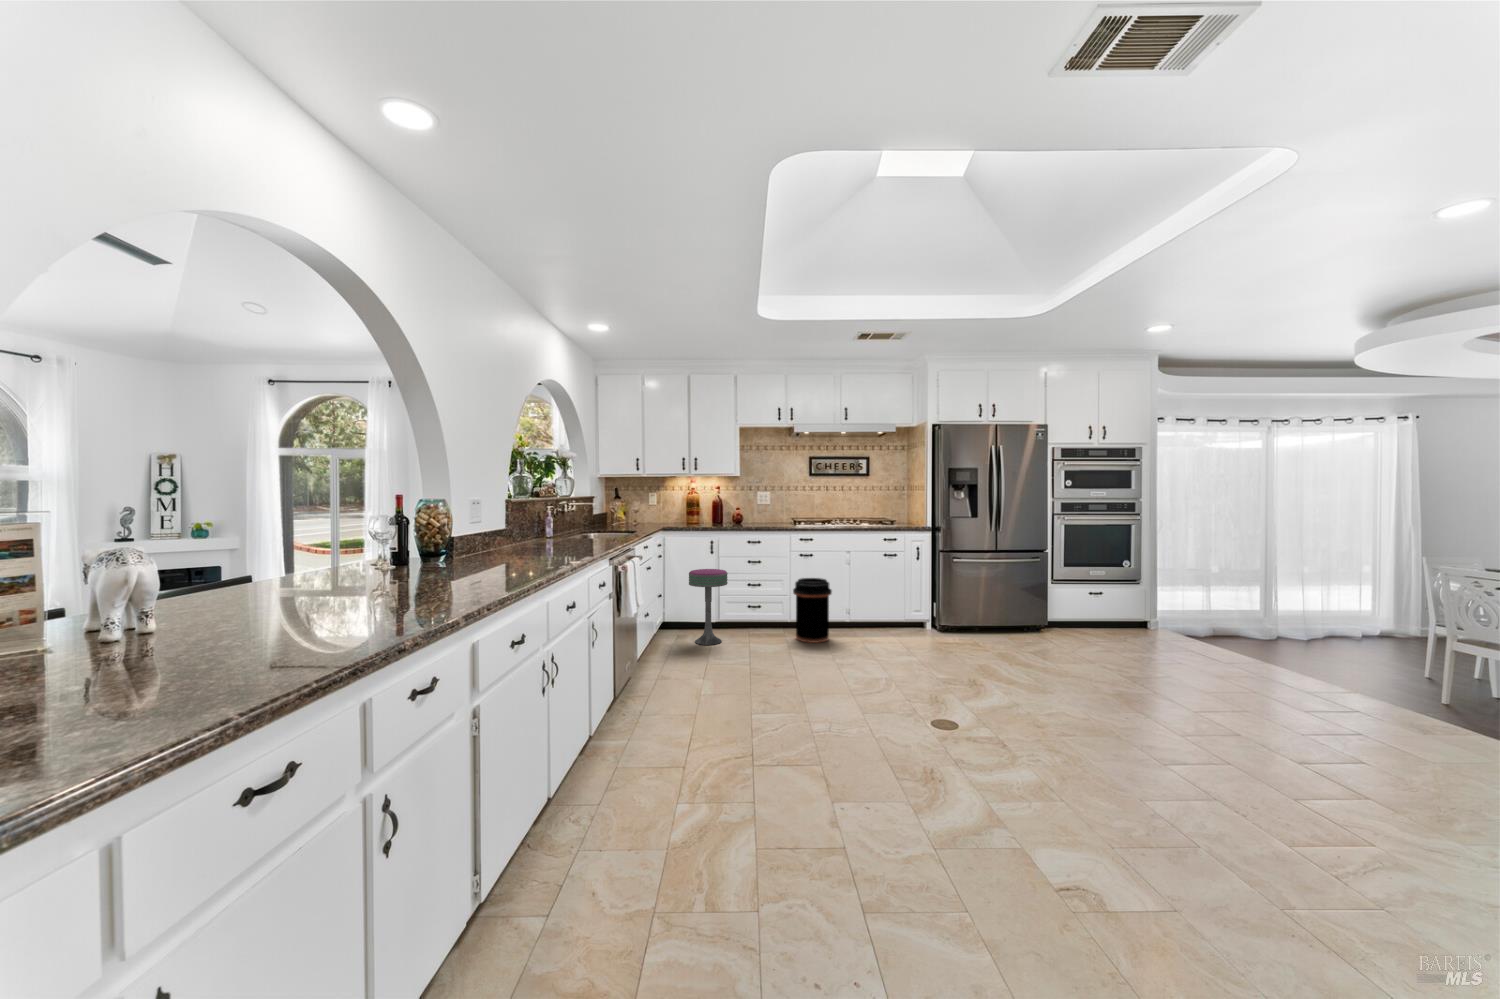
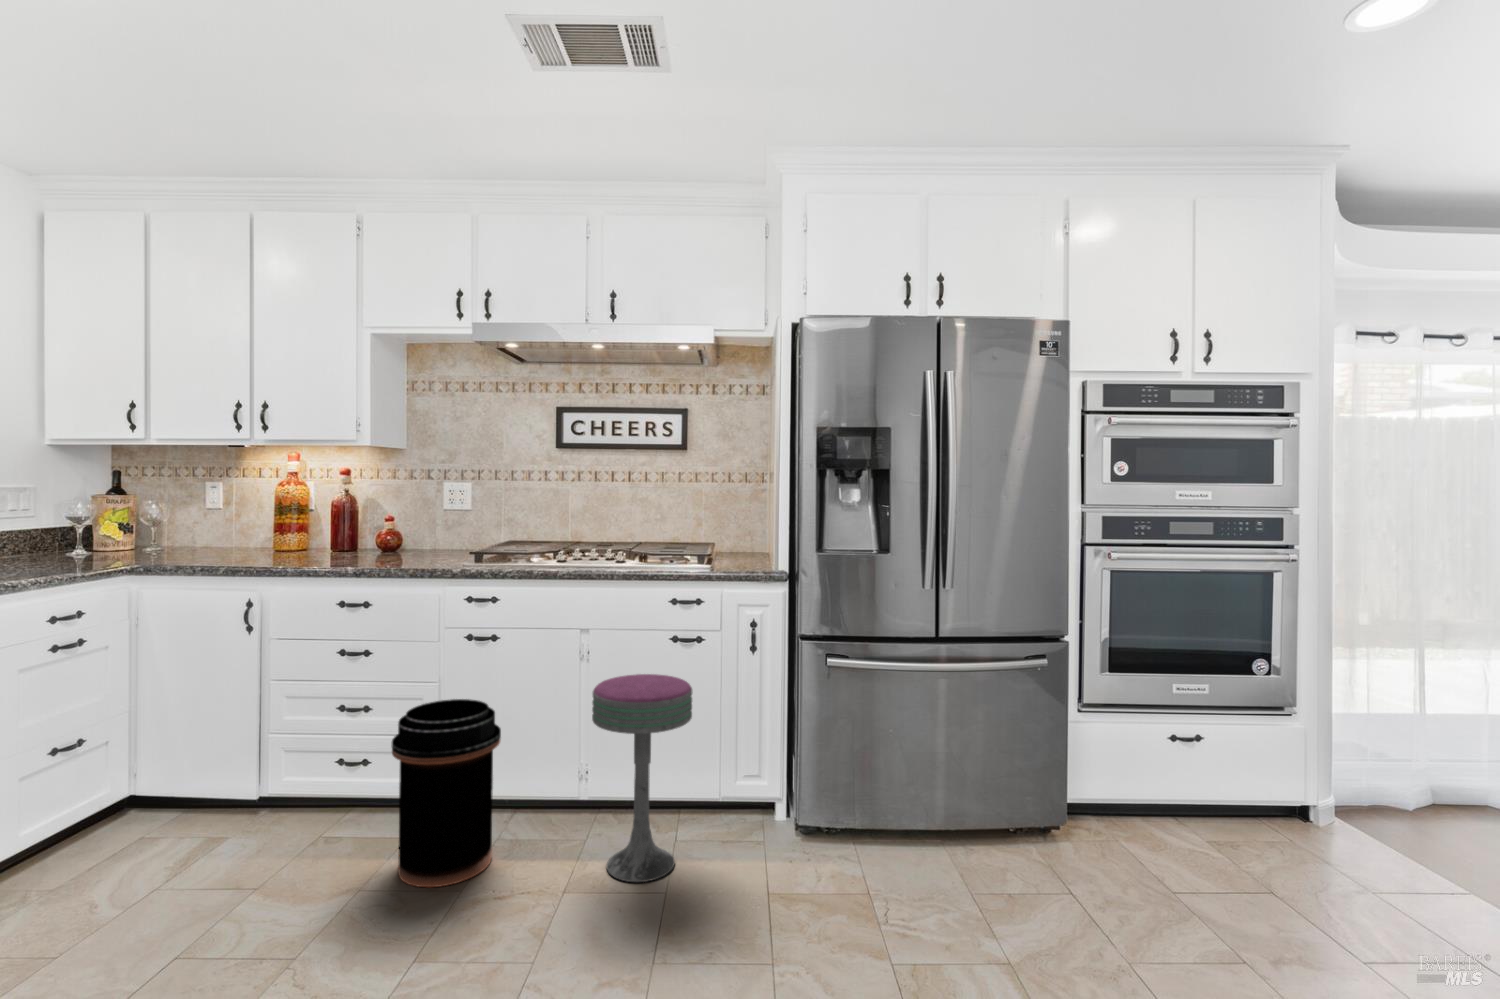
bar stool: present [689,569,728,645] -> present [592,674,692,882]

